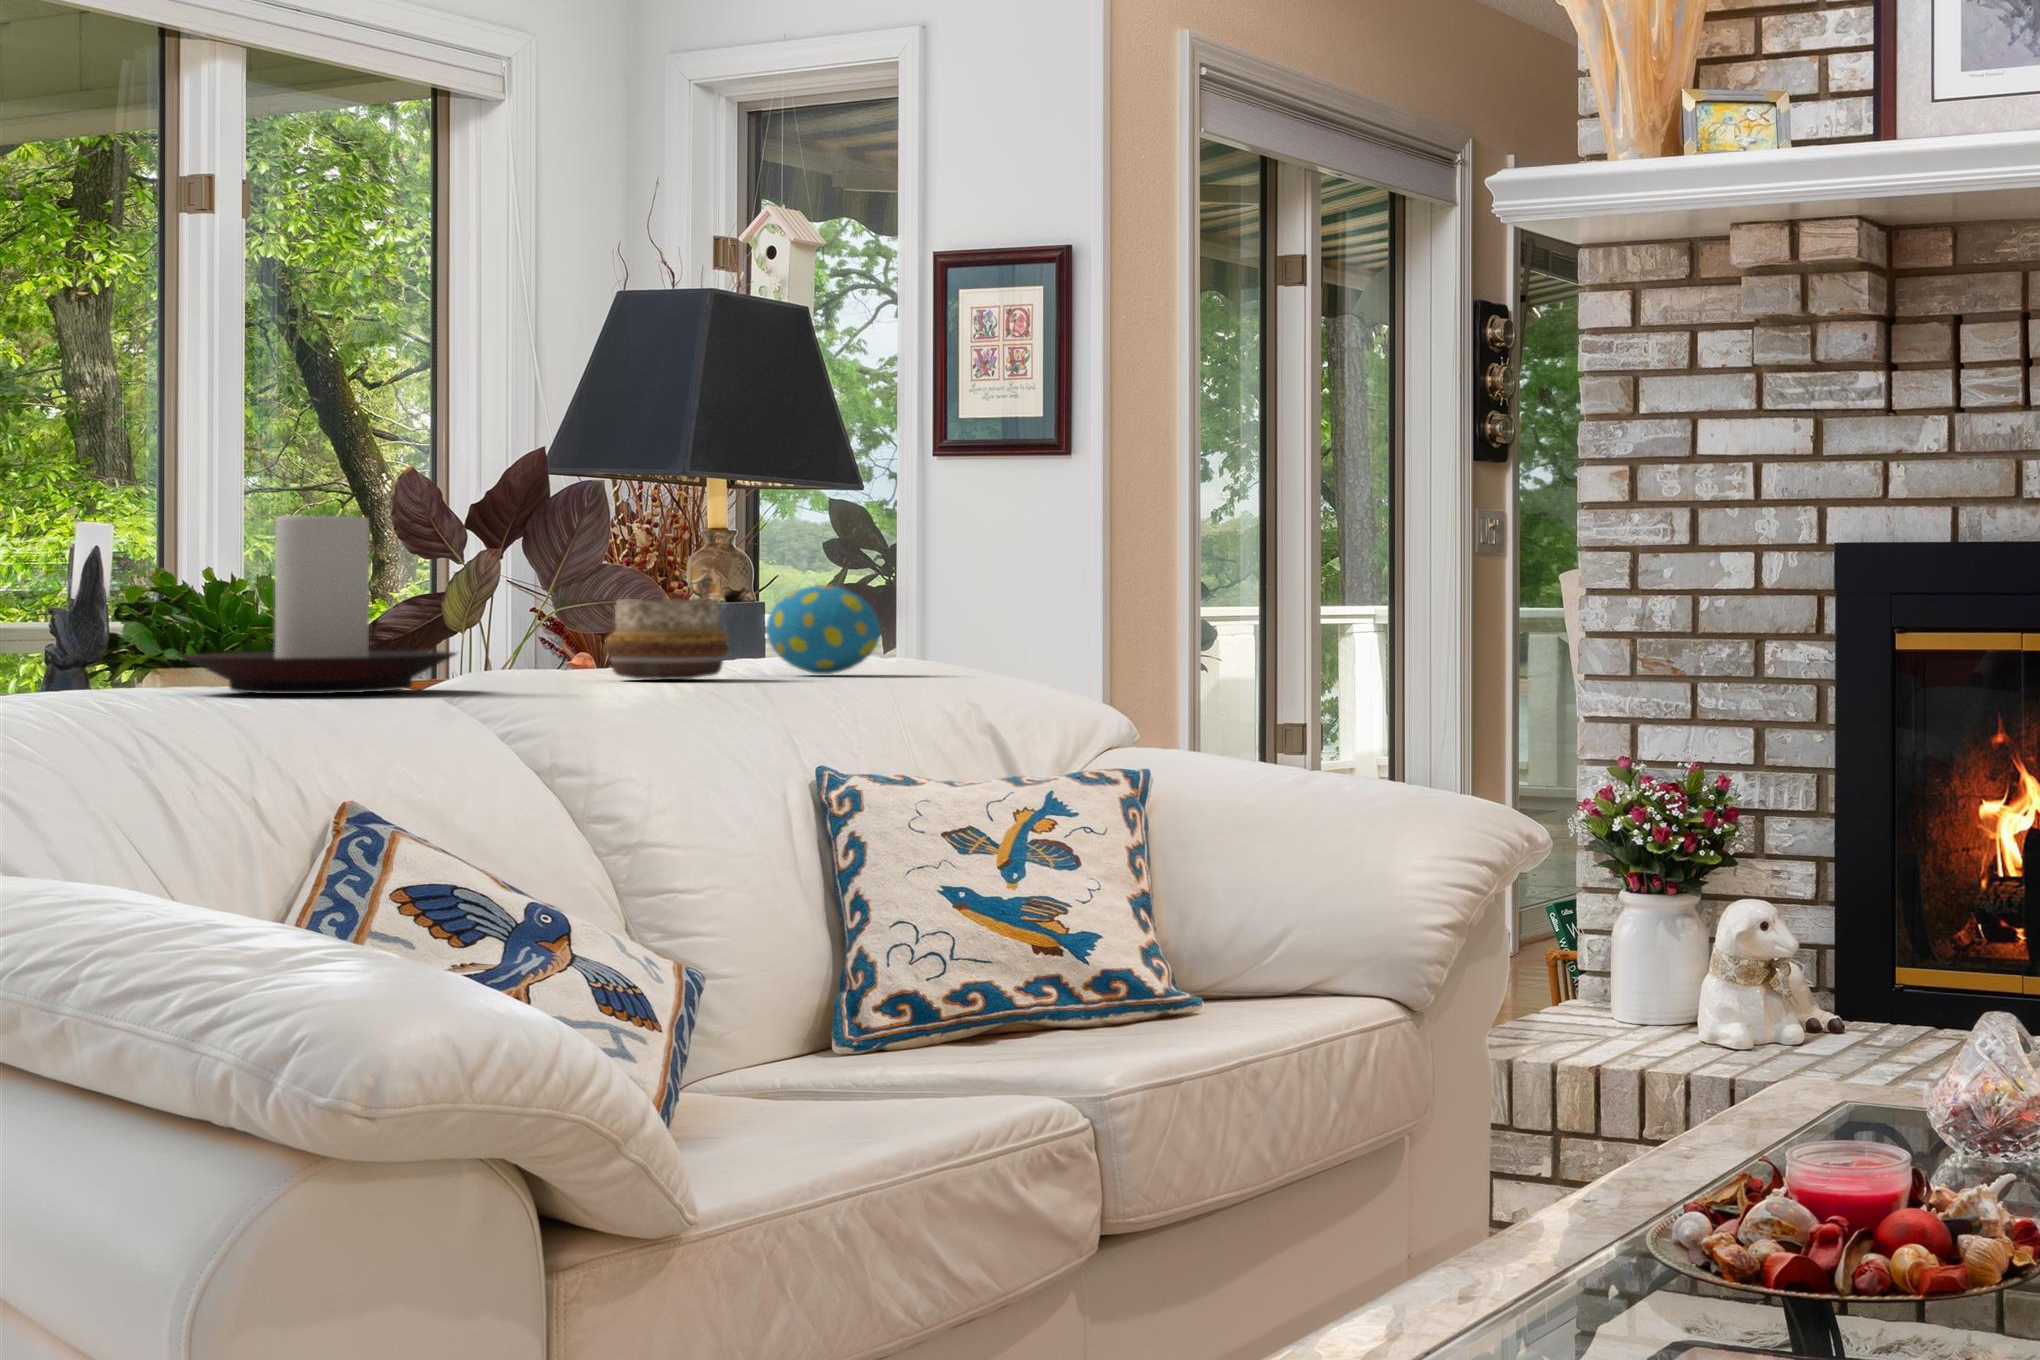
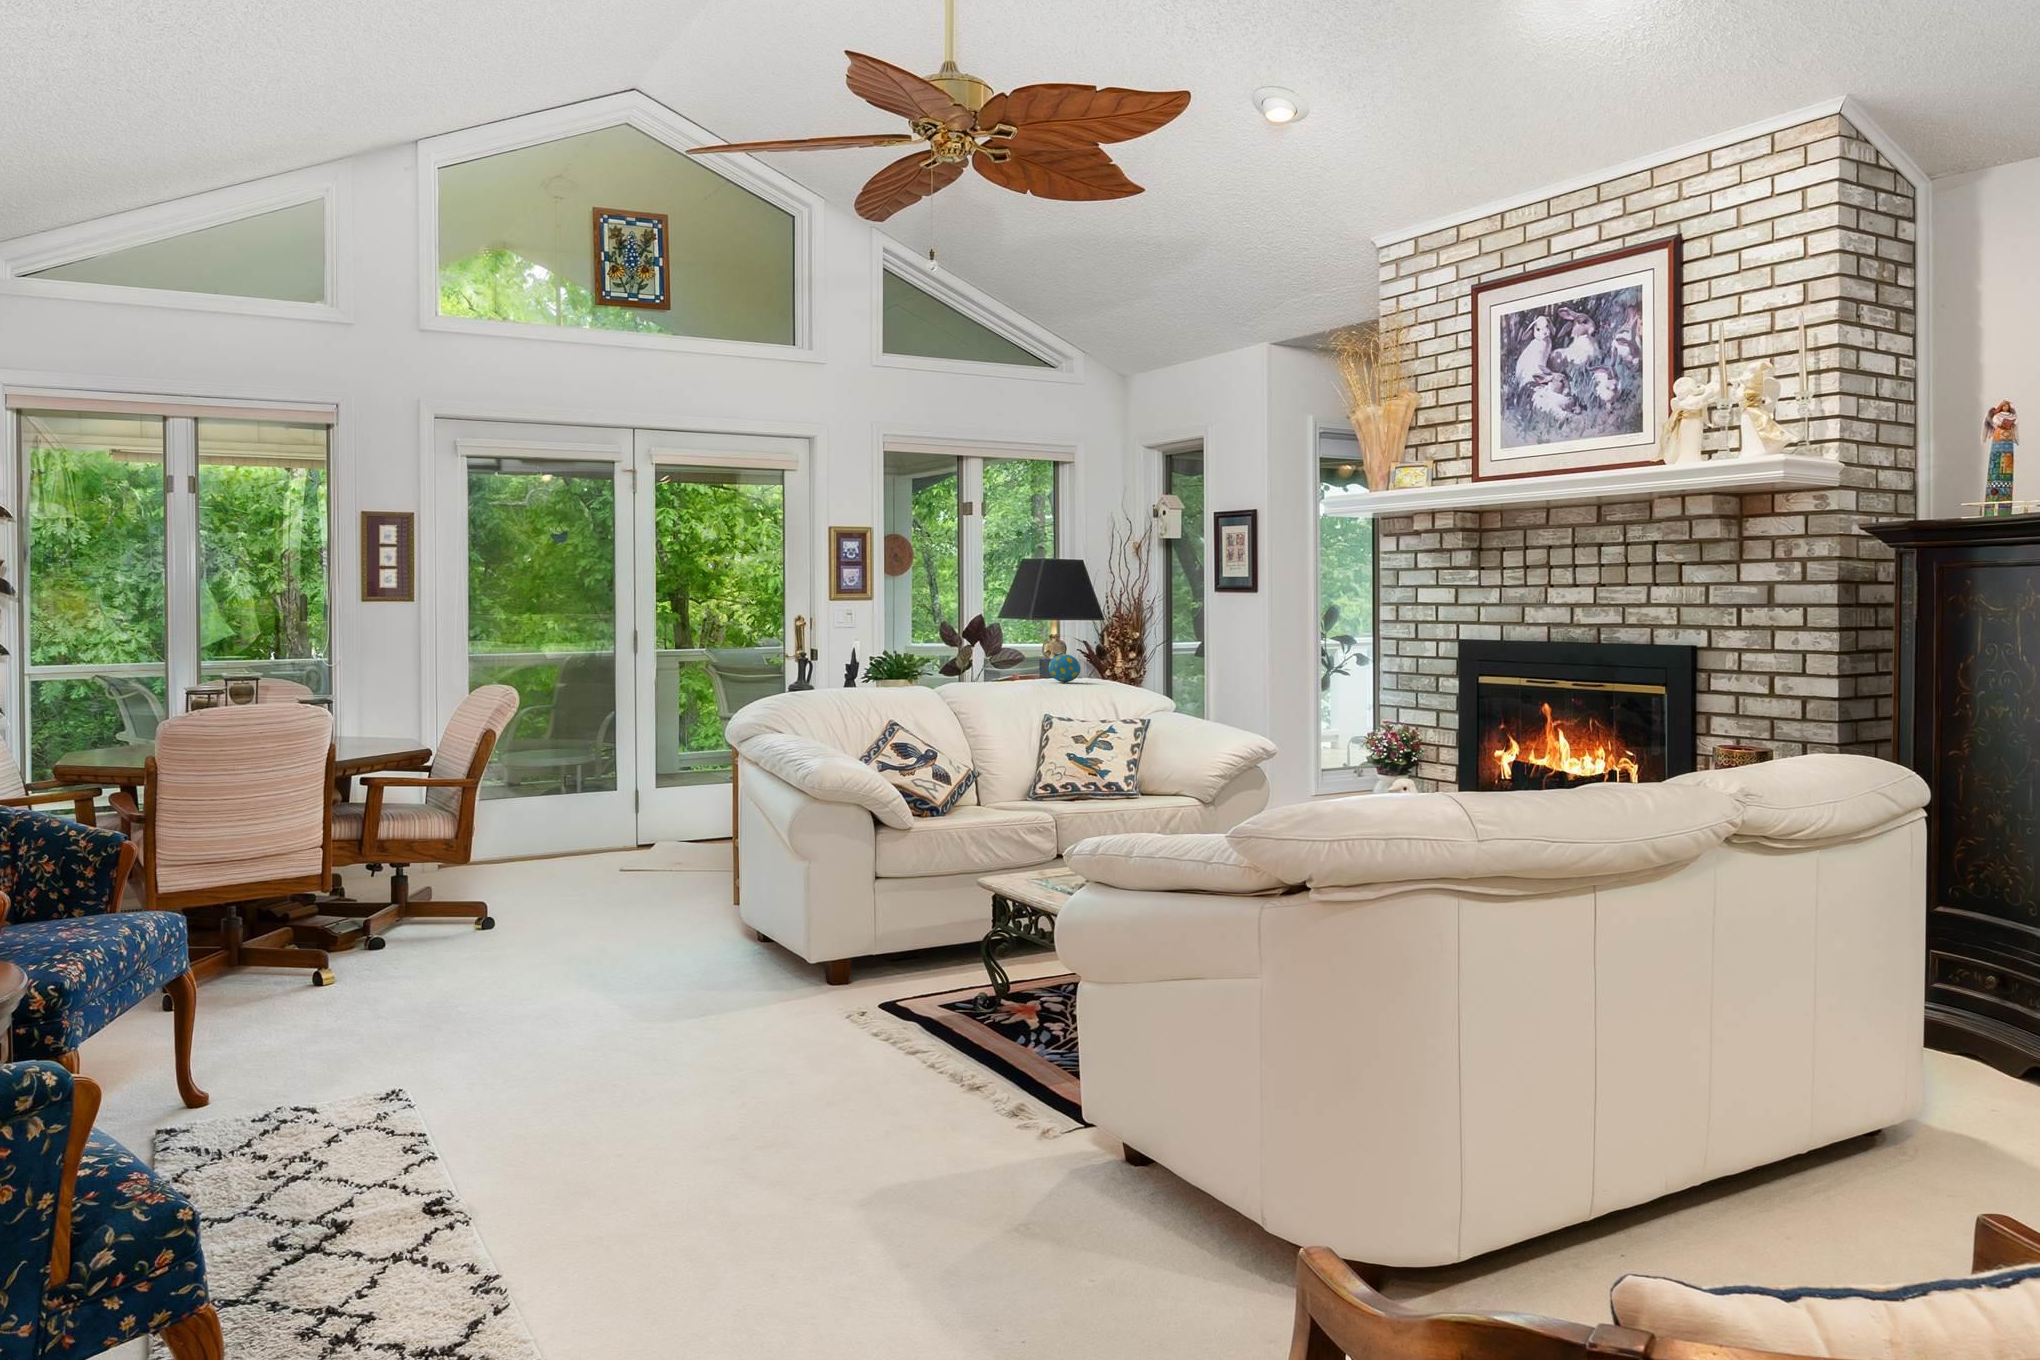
candle holder: present [182,515,456,694] -> none [865,637,931,687]
decorative bowl: present [605,599,729,680] -> none [991,659,1025,683]

